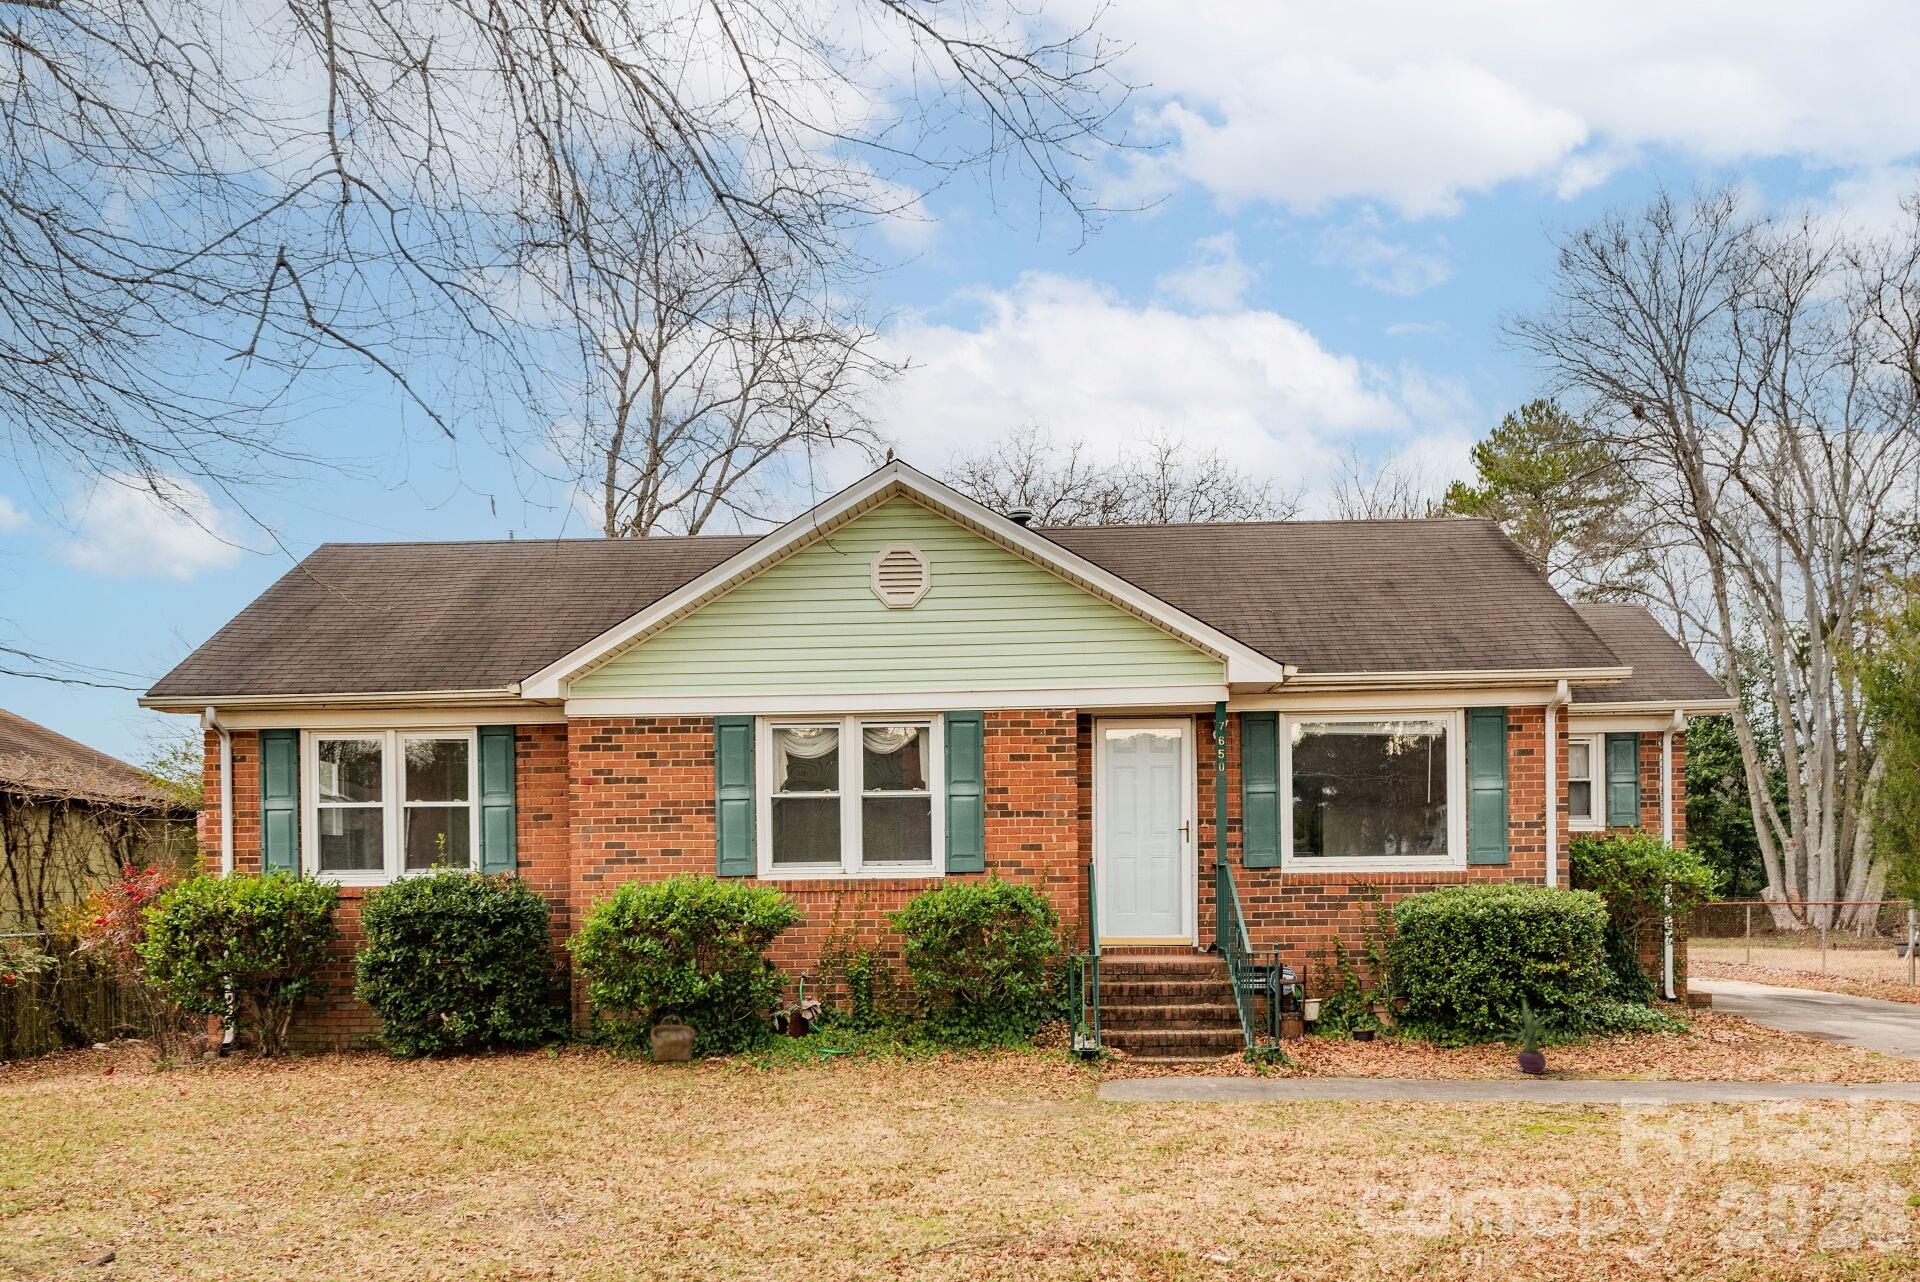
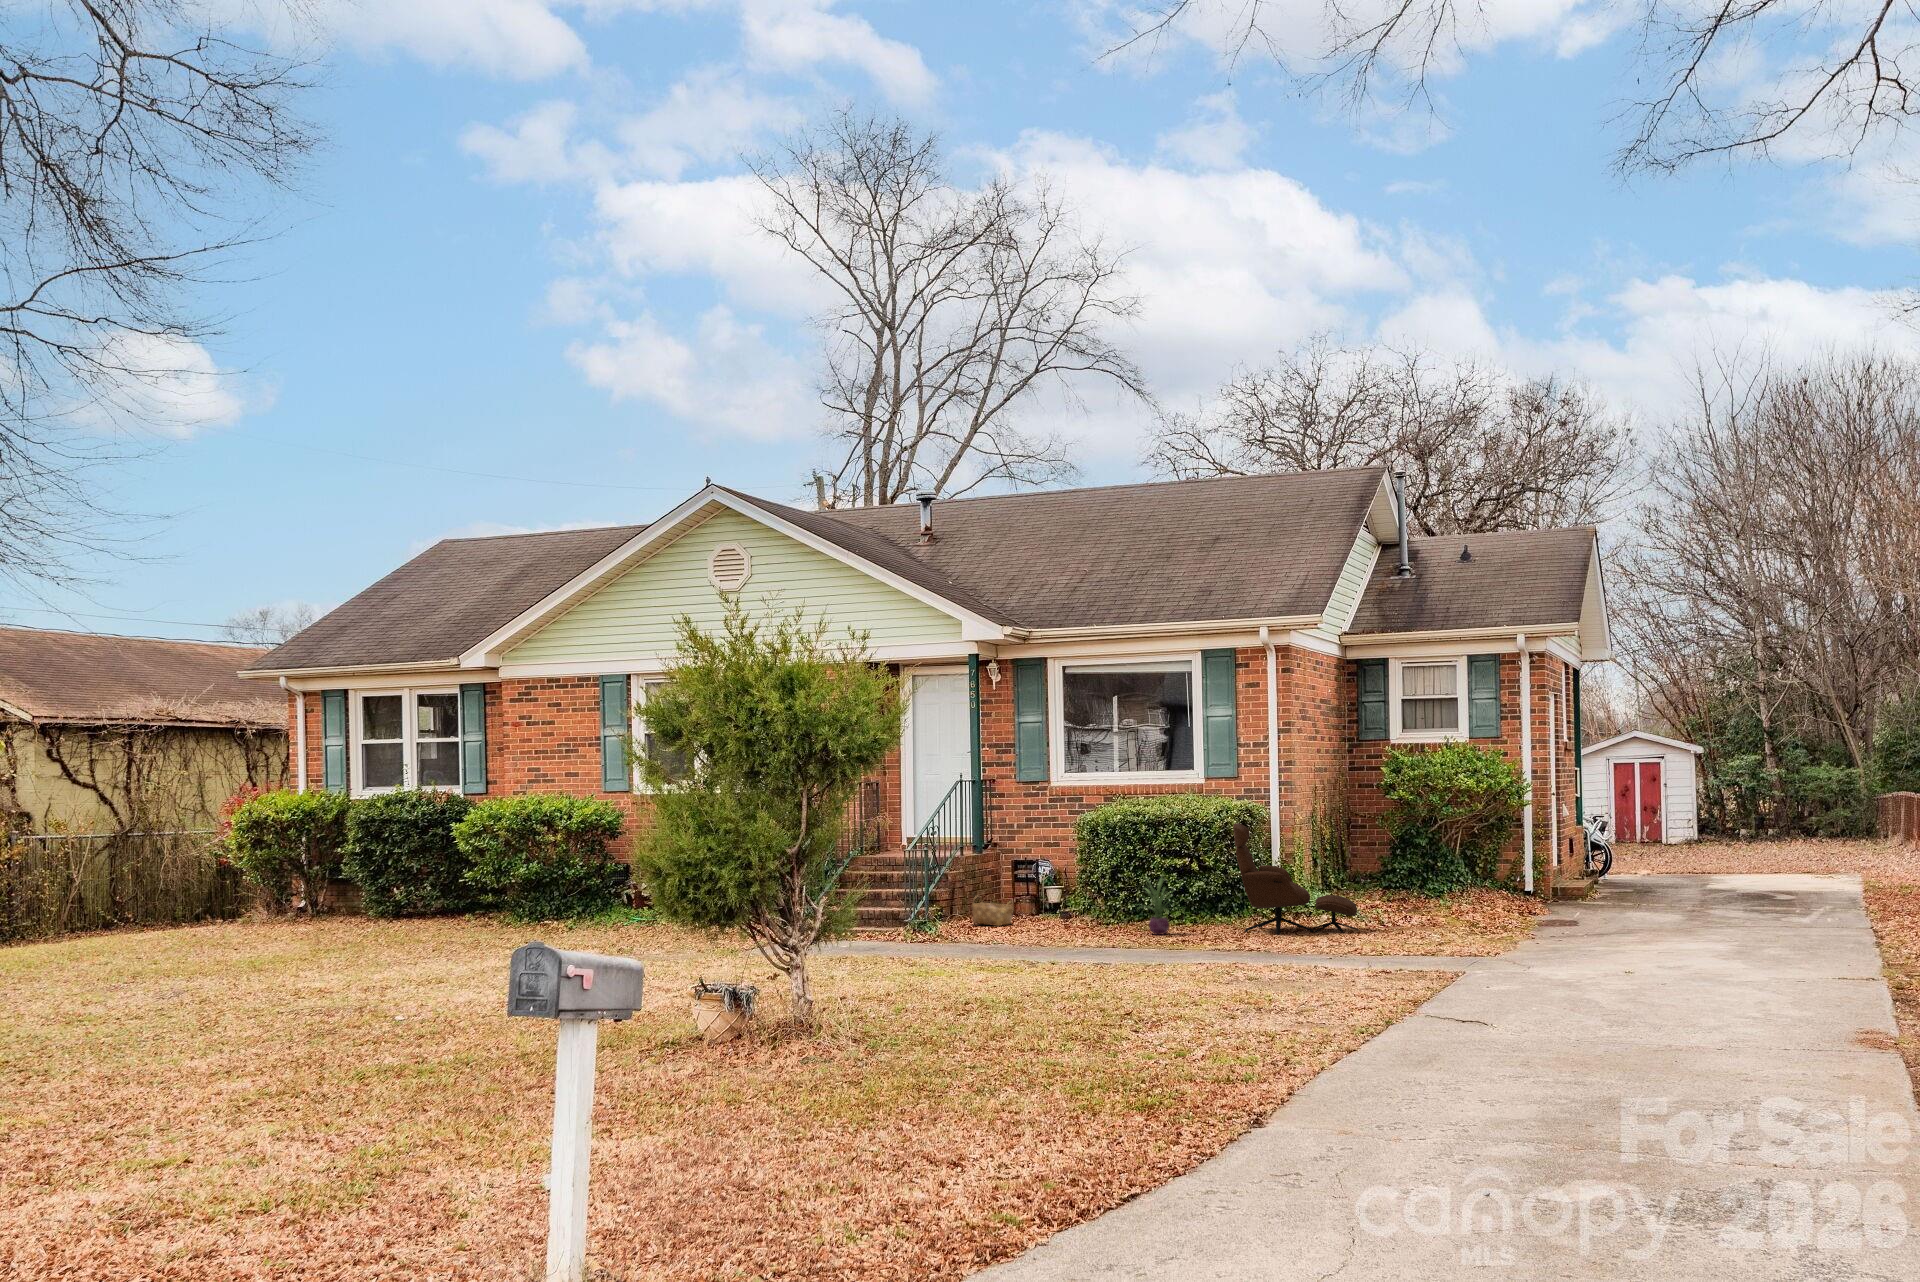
lounge chair: none [1573,930,1743,1071] -> present [1233,823,1359,934]
woven basket: present [651,1016,695,1061] -> present [972,902,1014,926]

